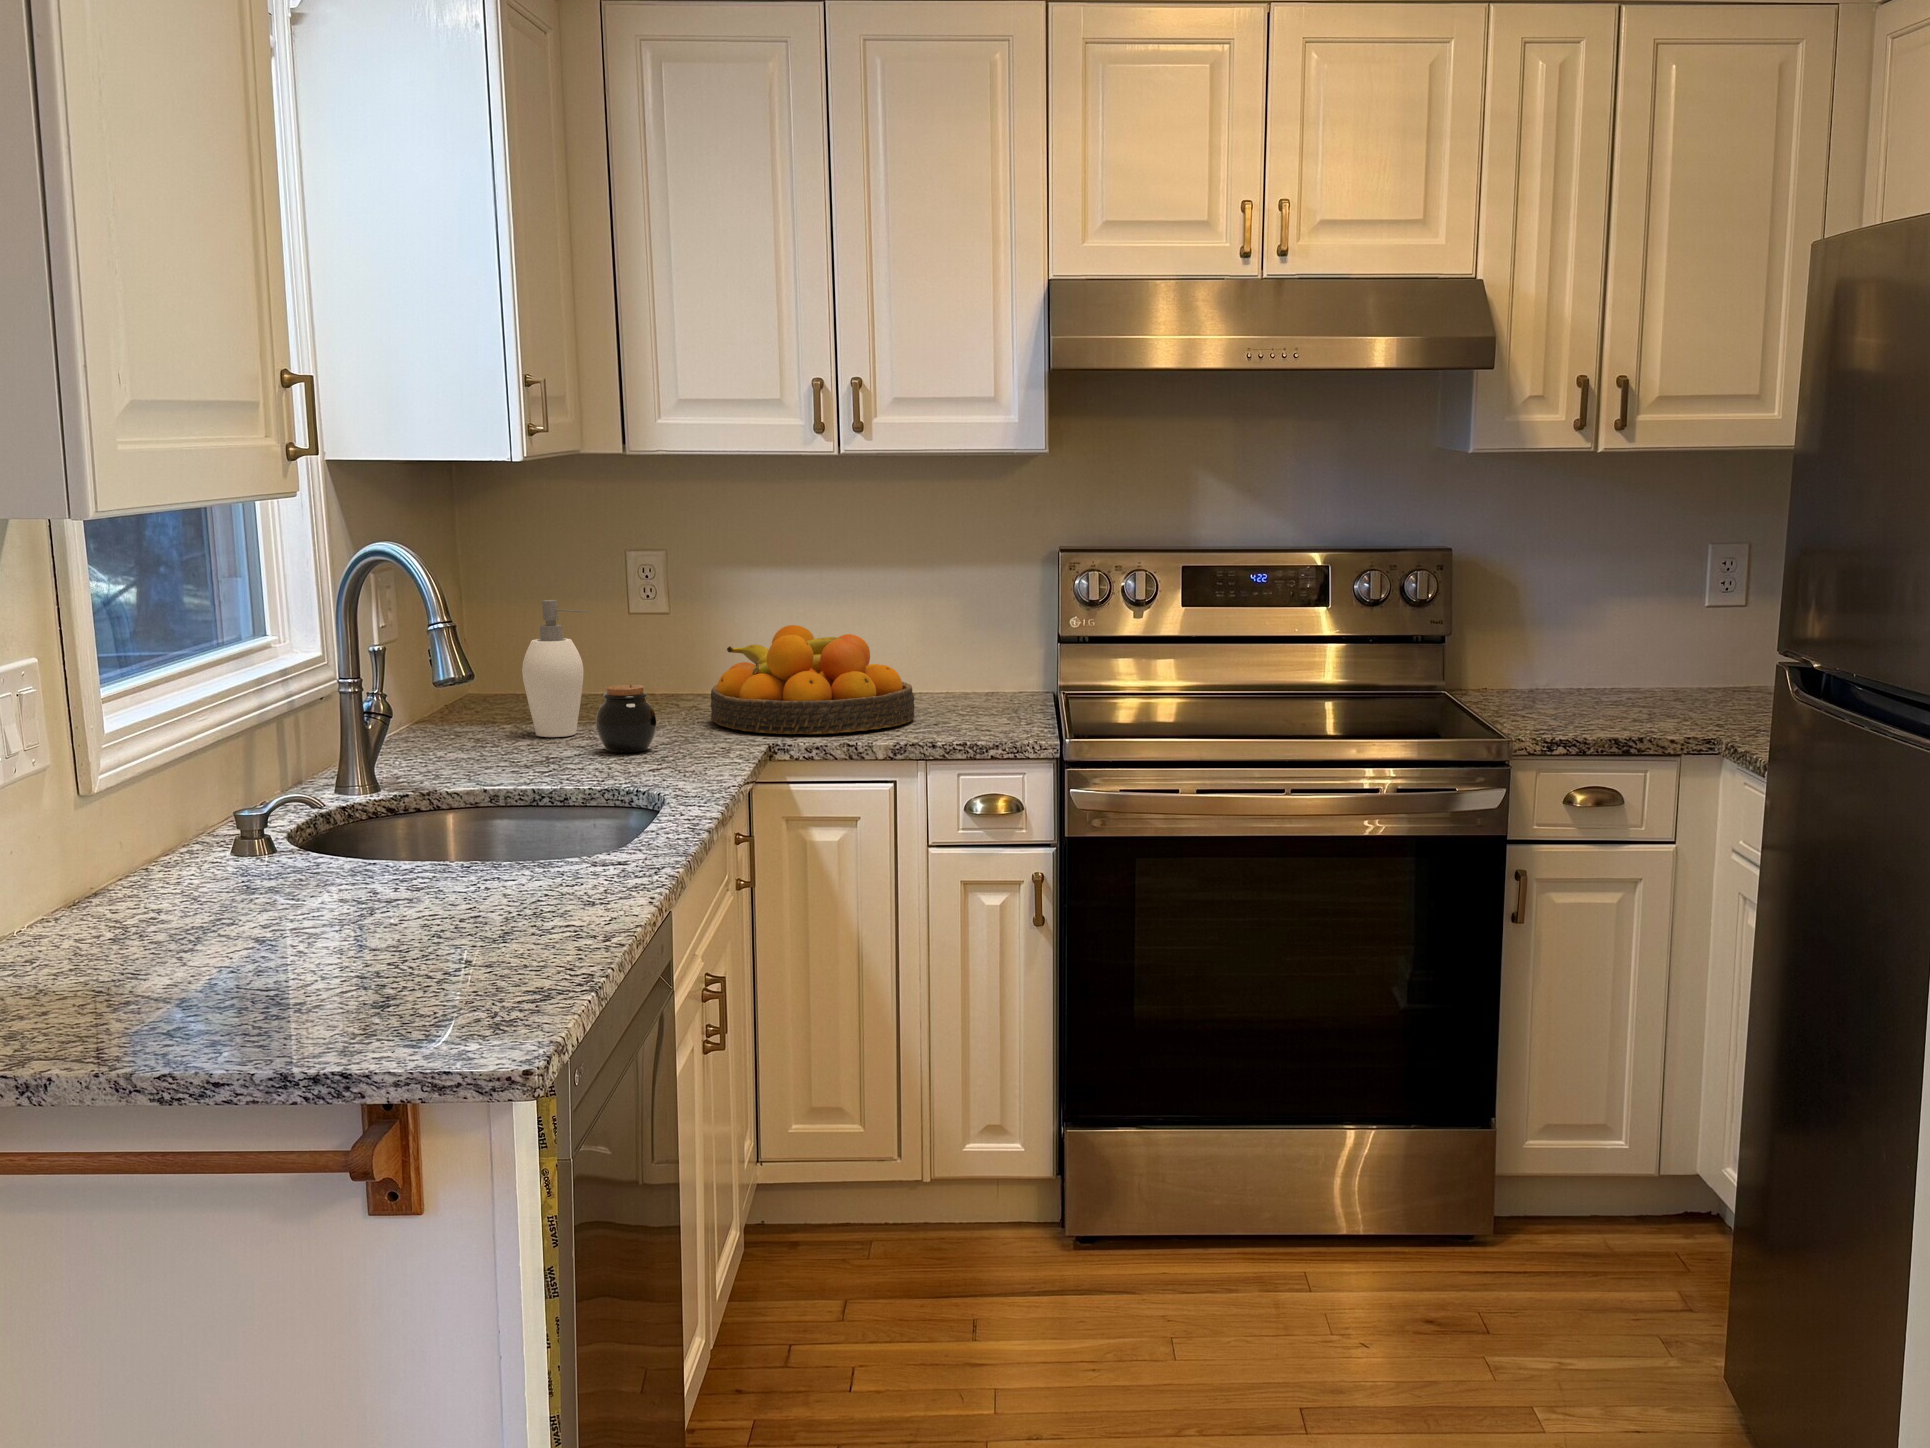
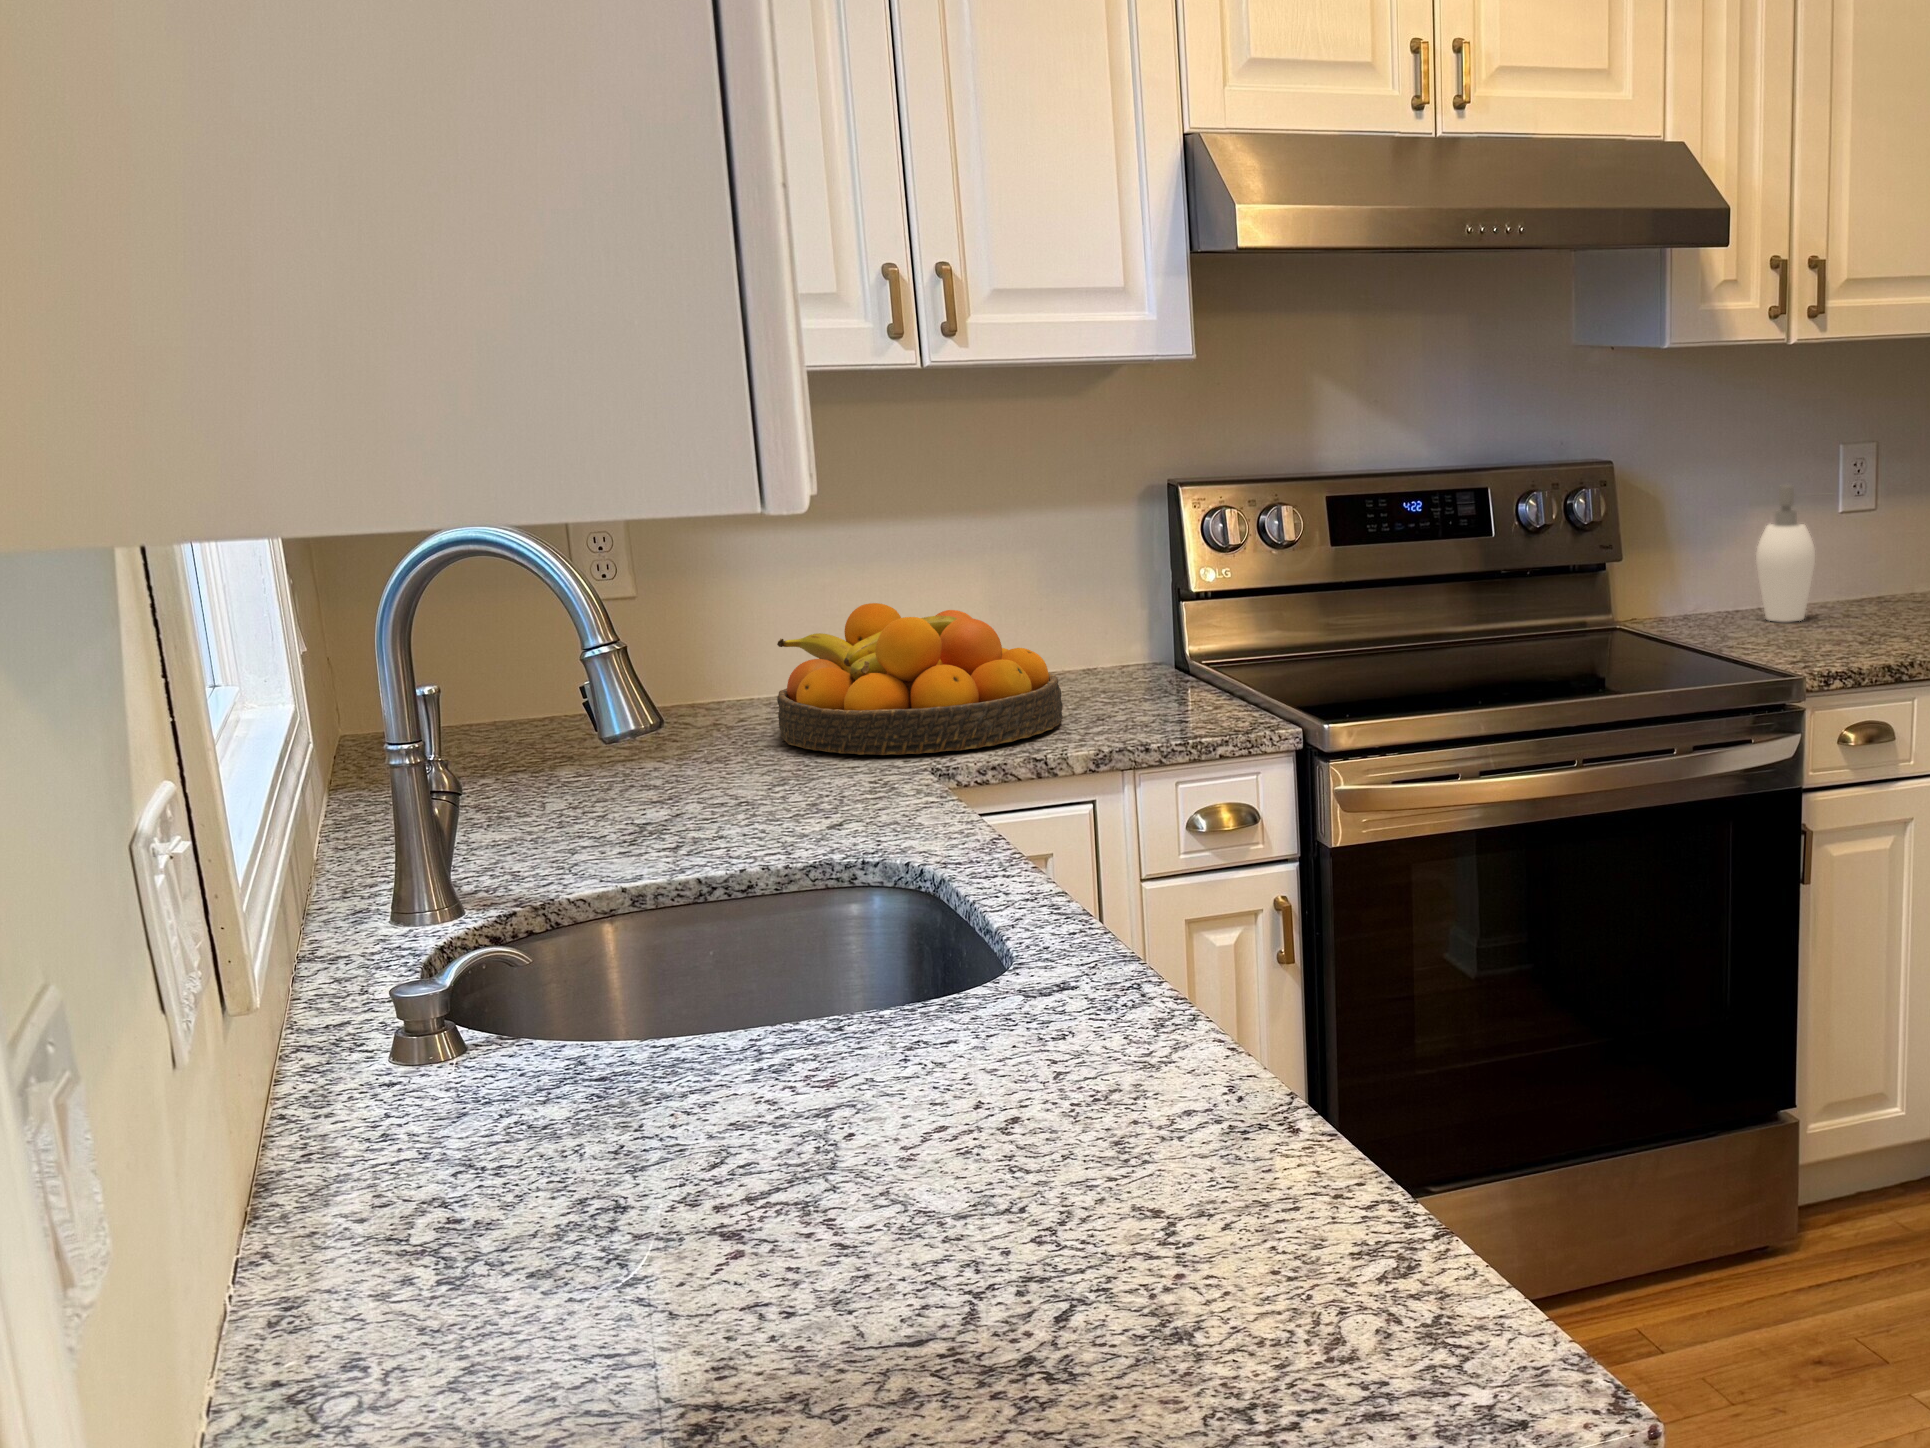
soap dispenser: present [522,600,590,737] -> present [1756,485,1833,622]
jar: present [596,685,657,753] -> none [687,706,777,806]

